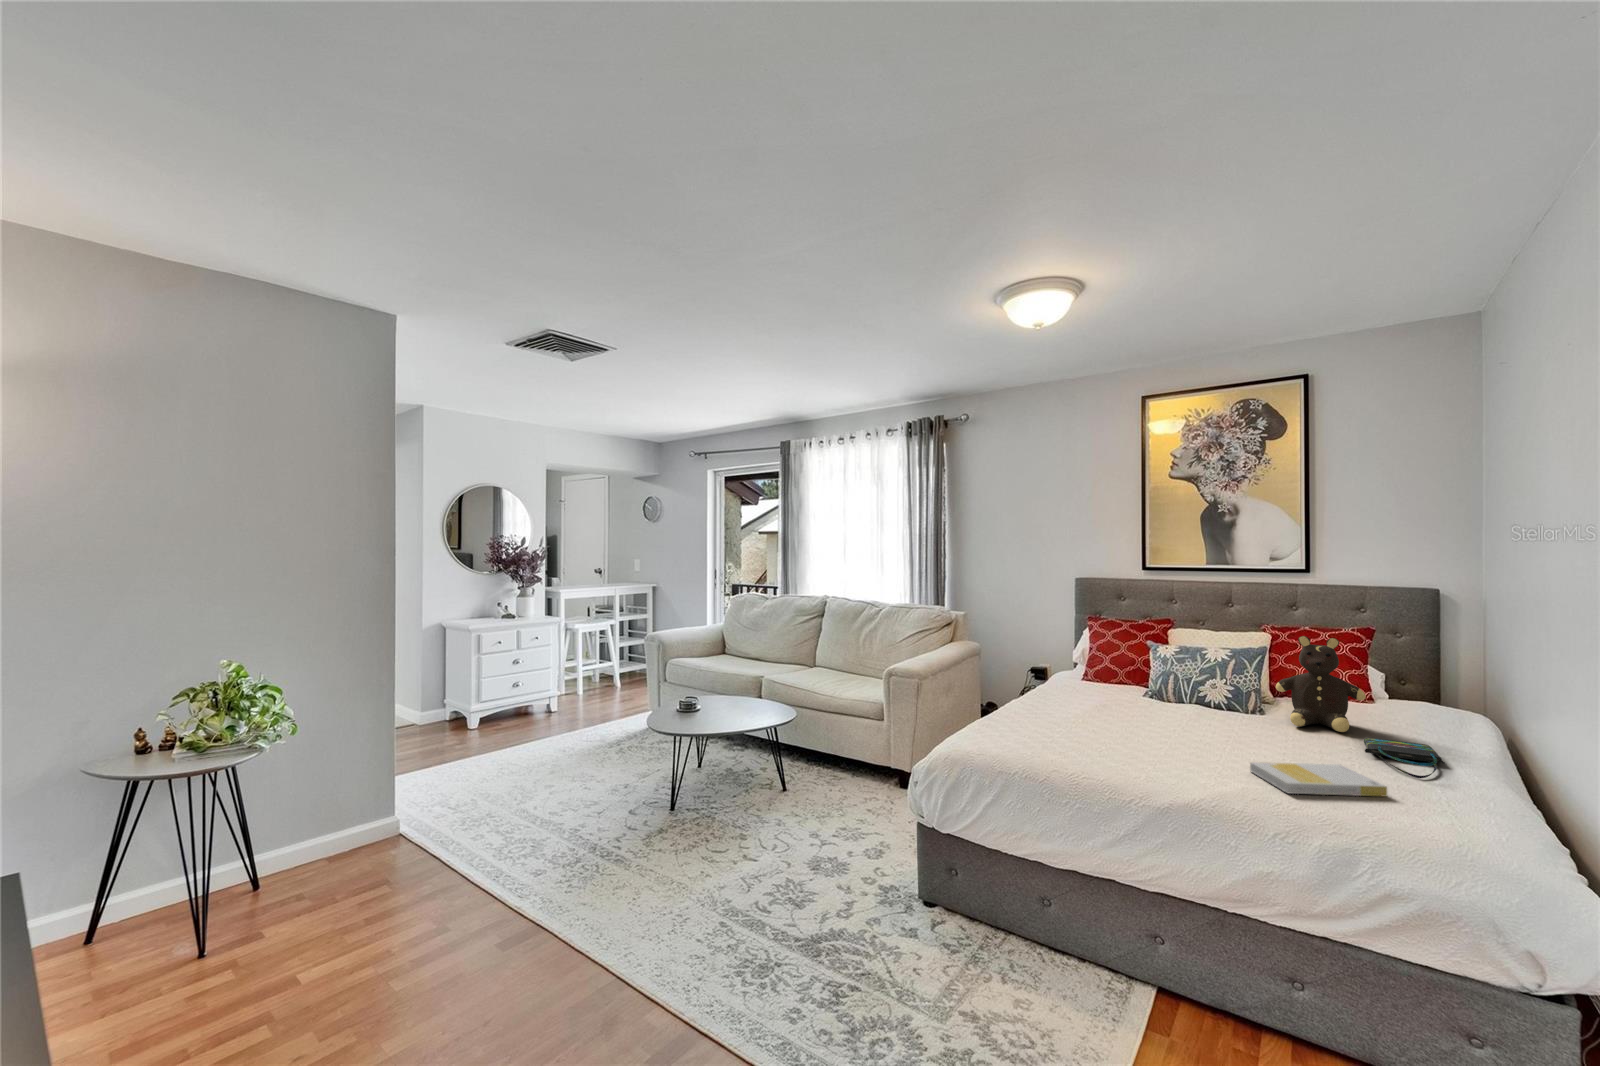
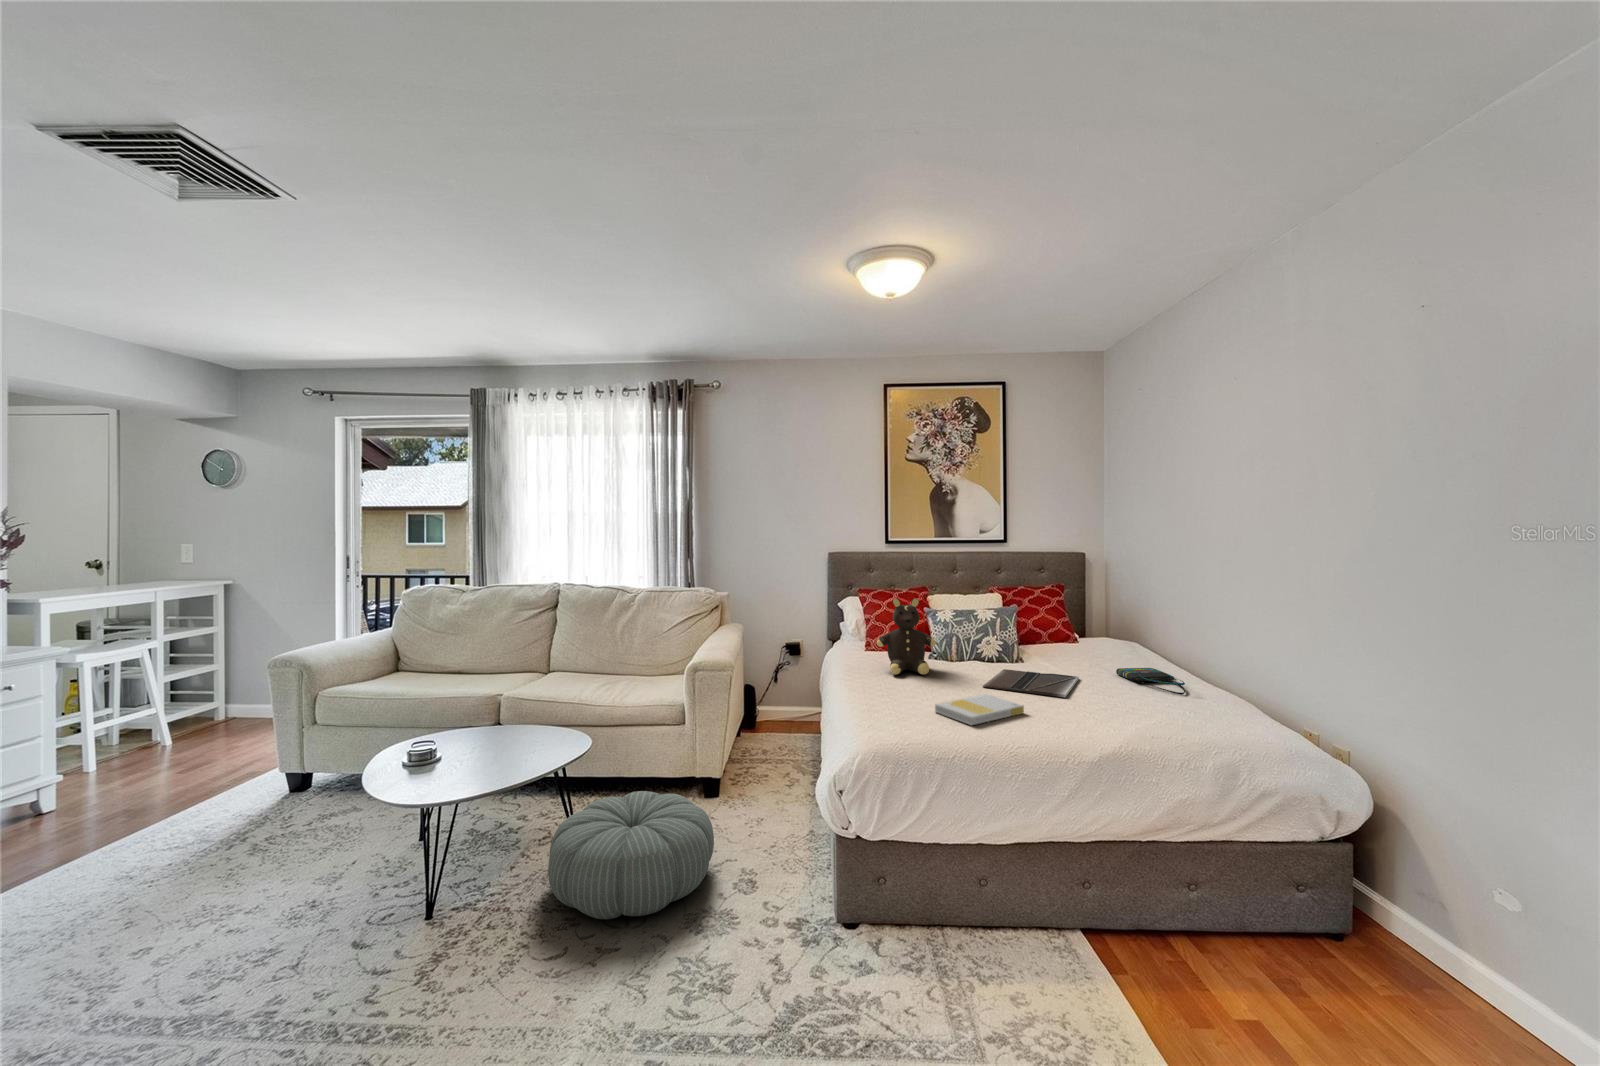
teddy bear: present [1276,636,1366,732] -> present [877,598,935,675]
laptop: none [1149,717,1295,752] -> present [983,669,1079,697]
pouf: none [735,760,862,848] -> present [548,791,714,919]
book: present [1250,762,1387,797] -> present [935,694,1024,725]

